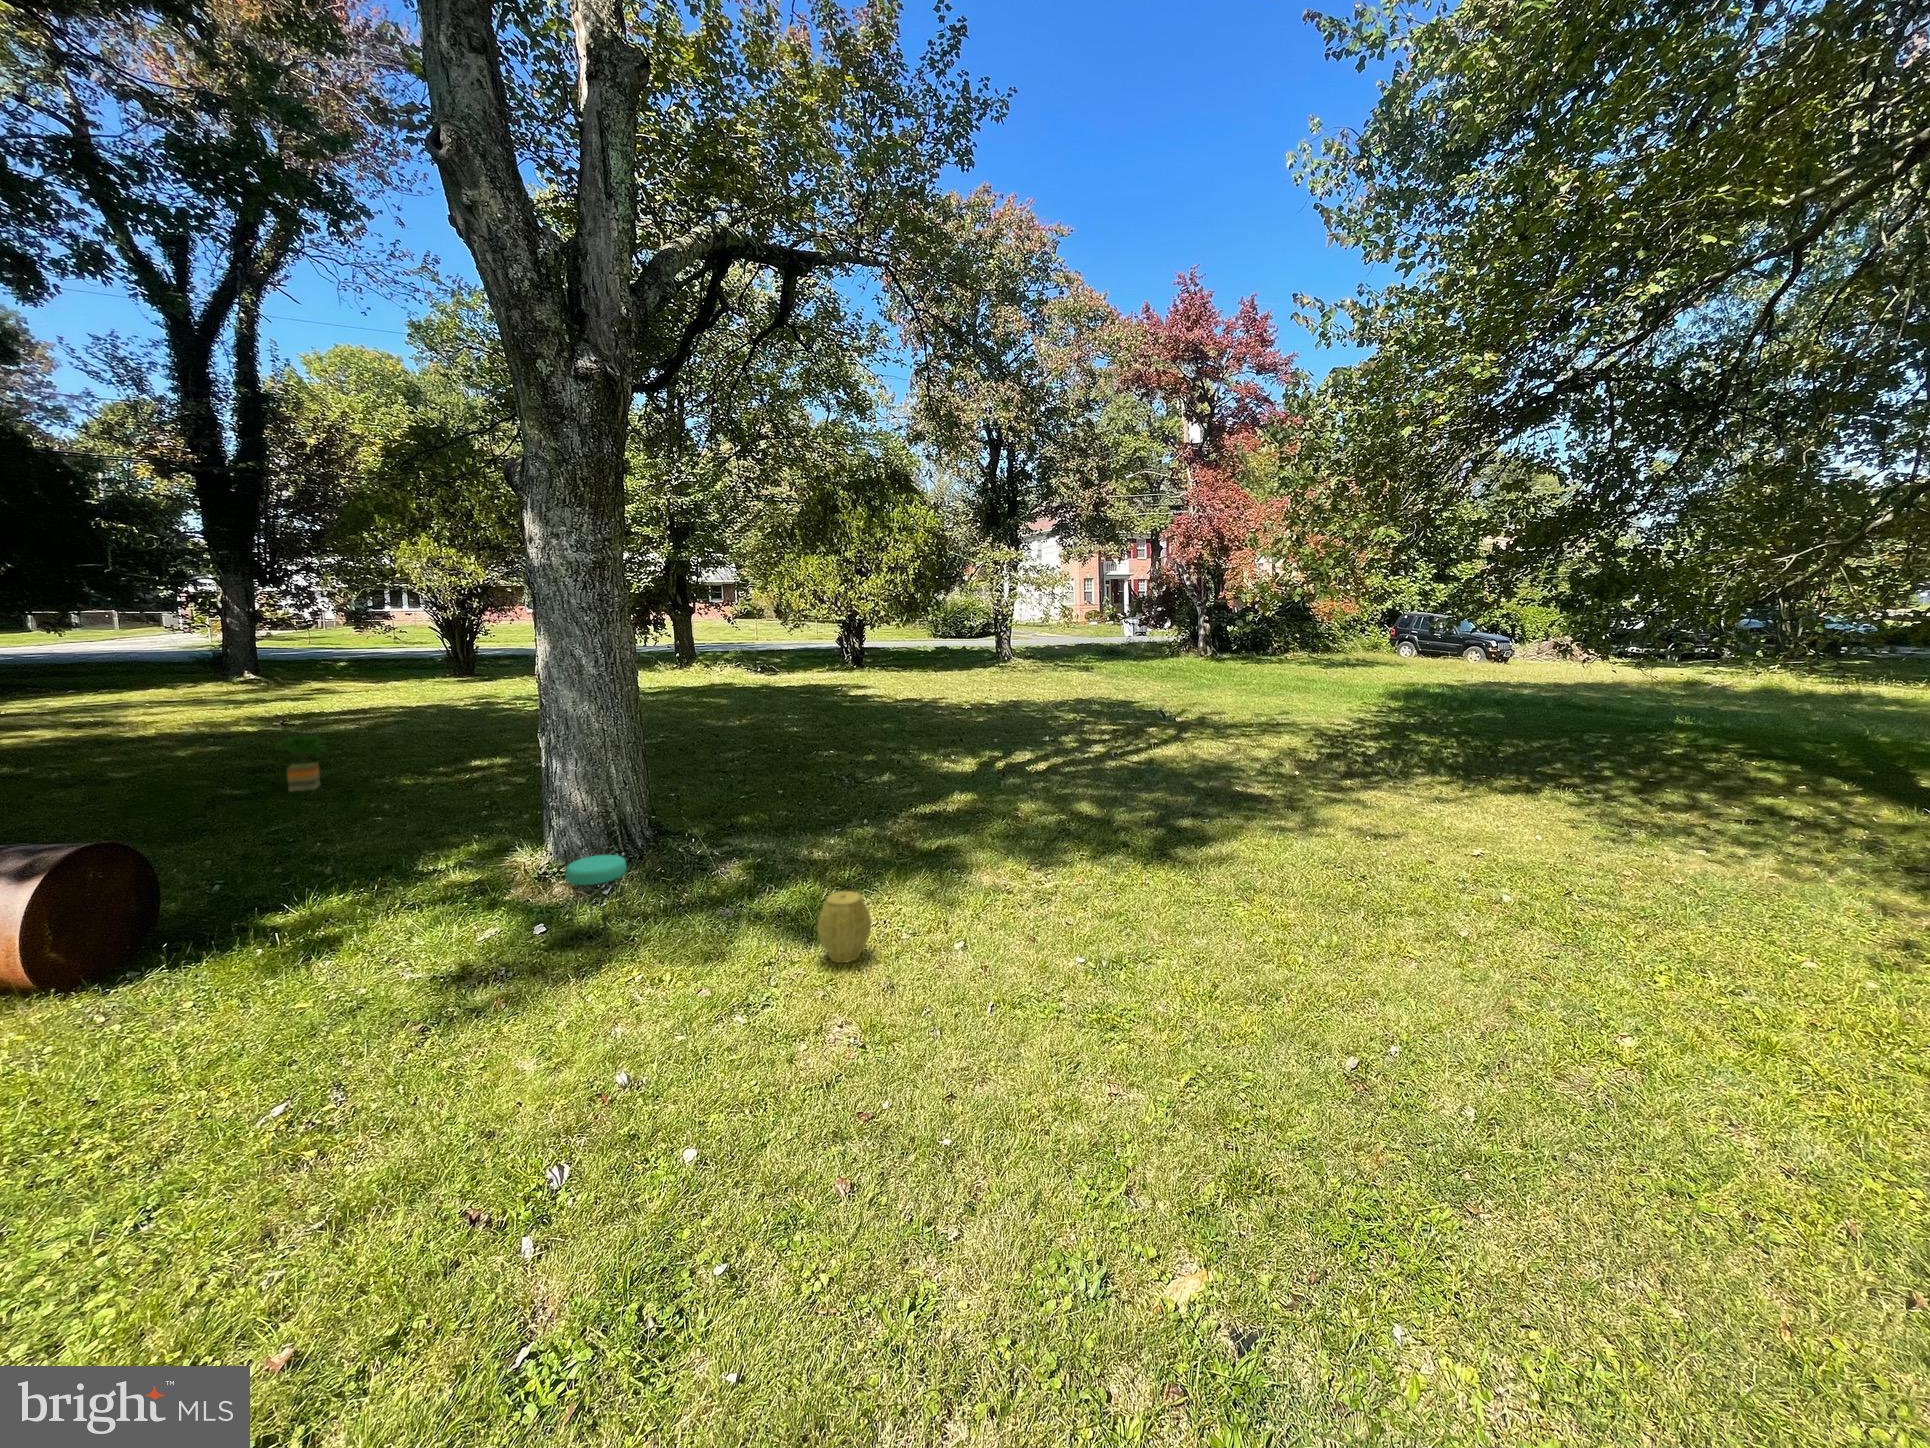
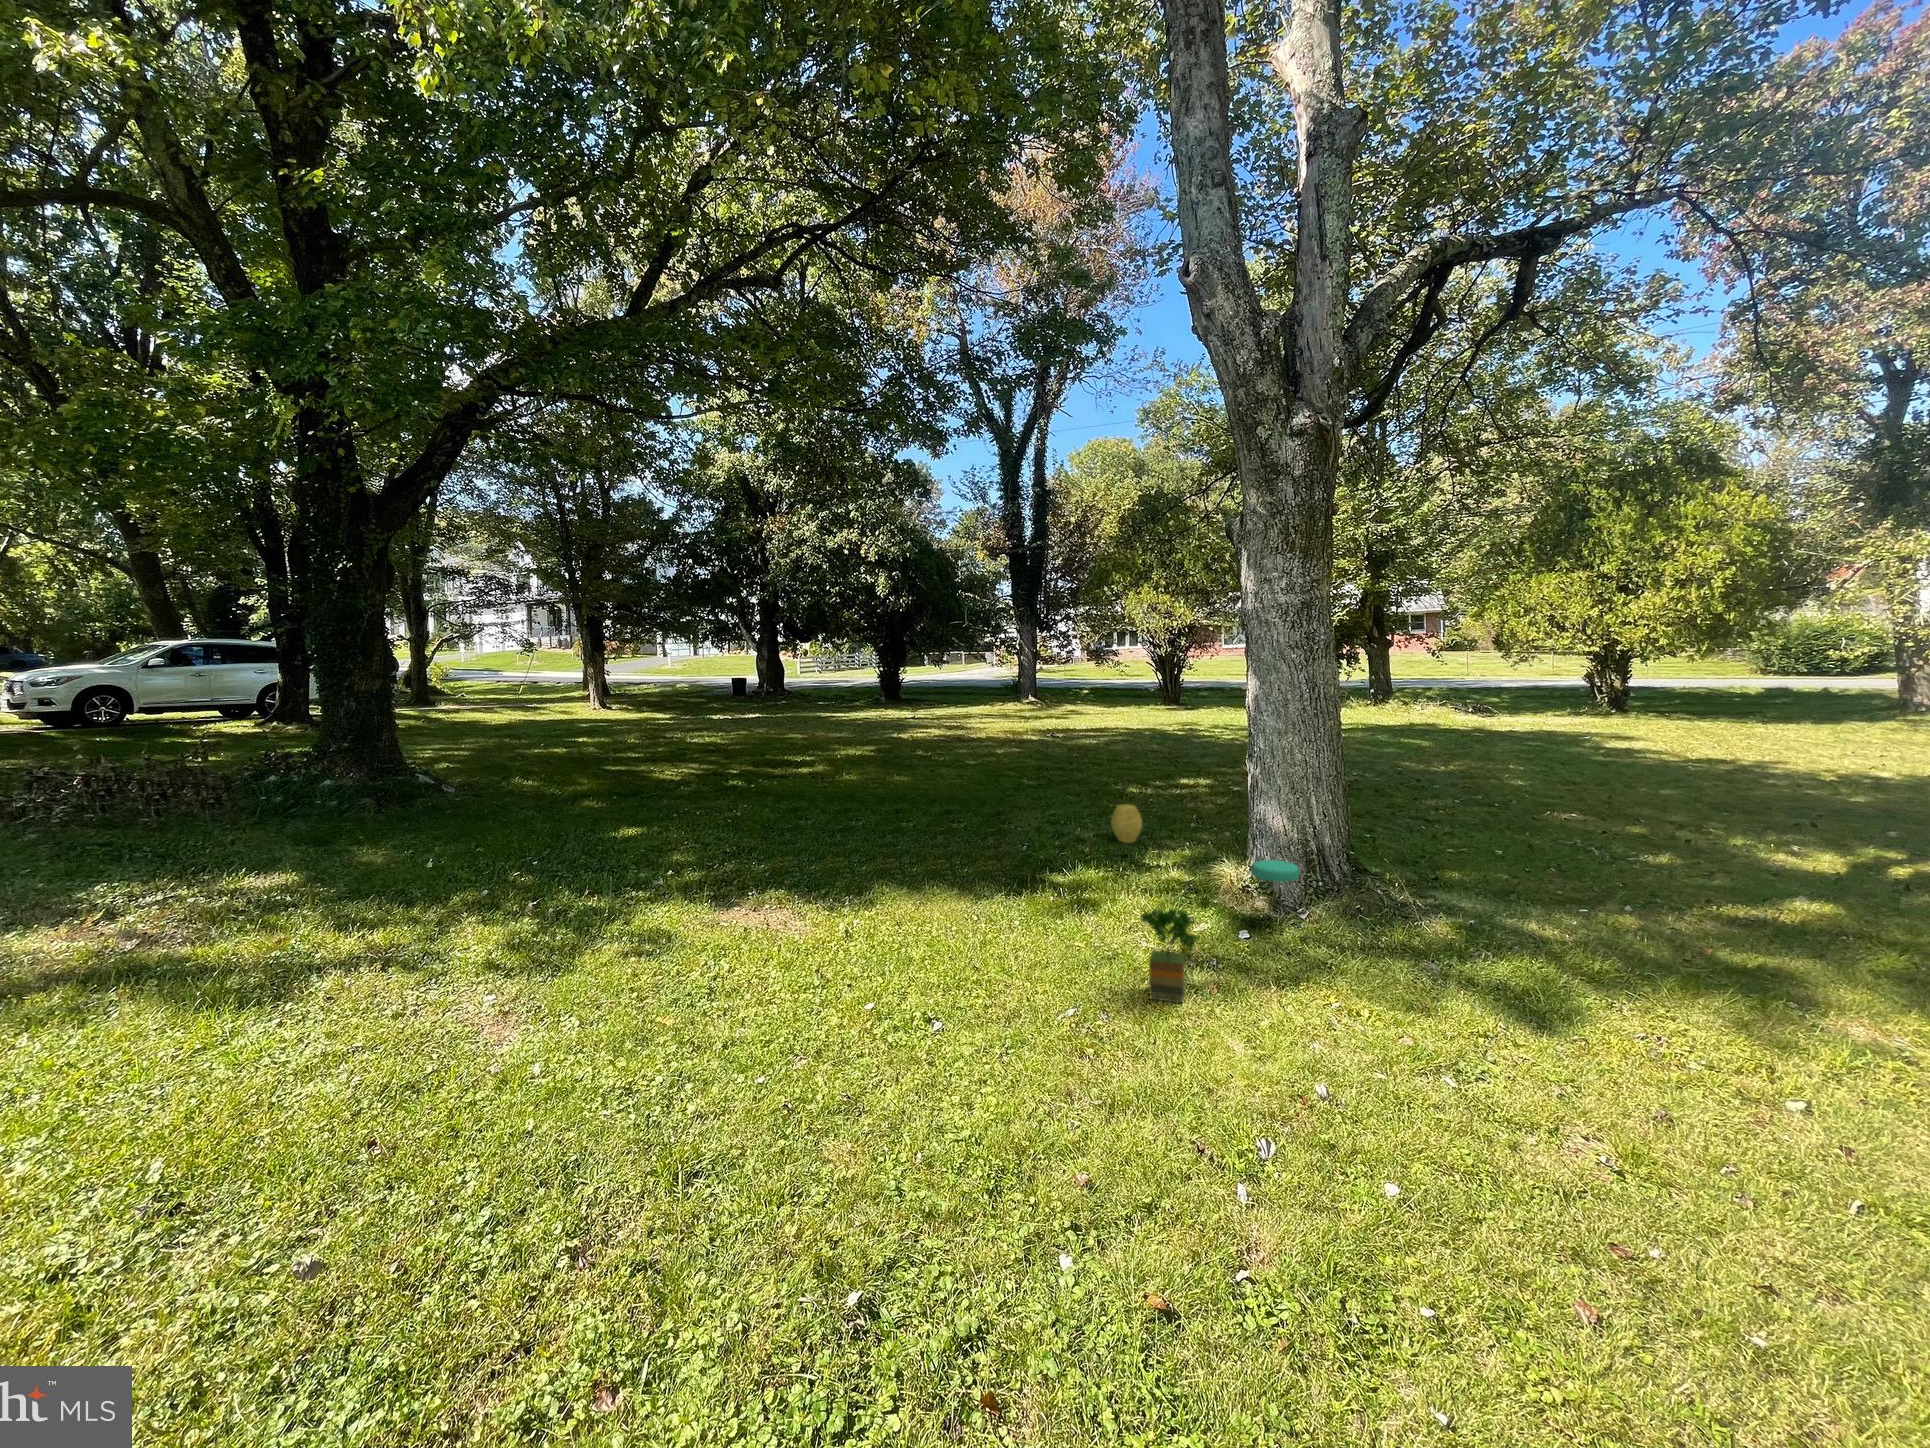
potted tree: present [280,736,326,792] -> present [1140,908,1199,1003]
woven basket: present [817,891,871,963] -> present [1111,804,1142,843]

